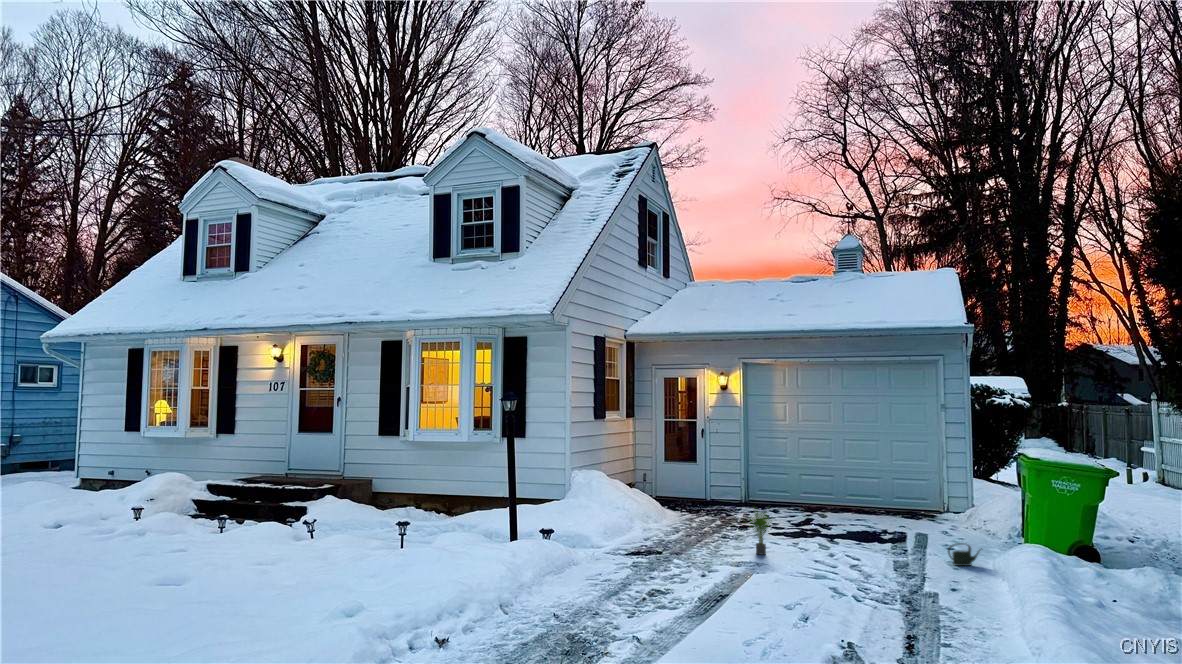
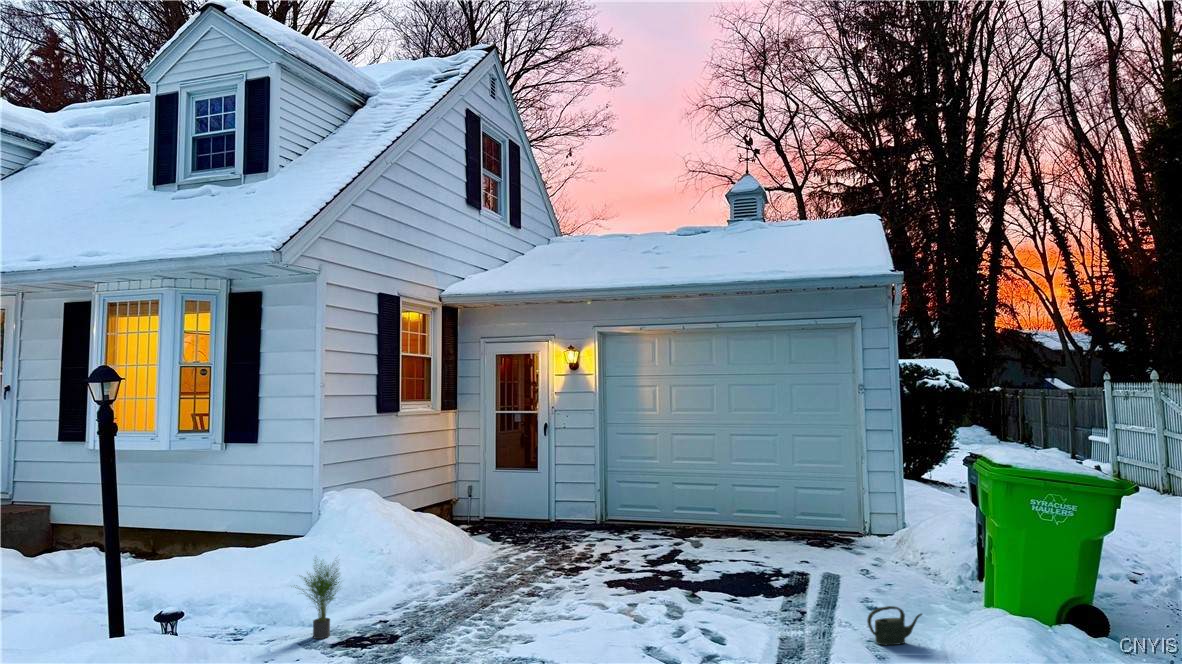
potted plant: present [750,511,771,555] -> present [295,560,339,639]

